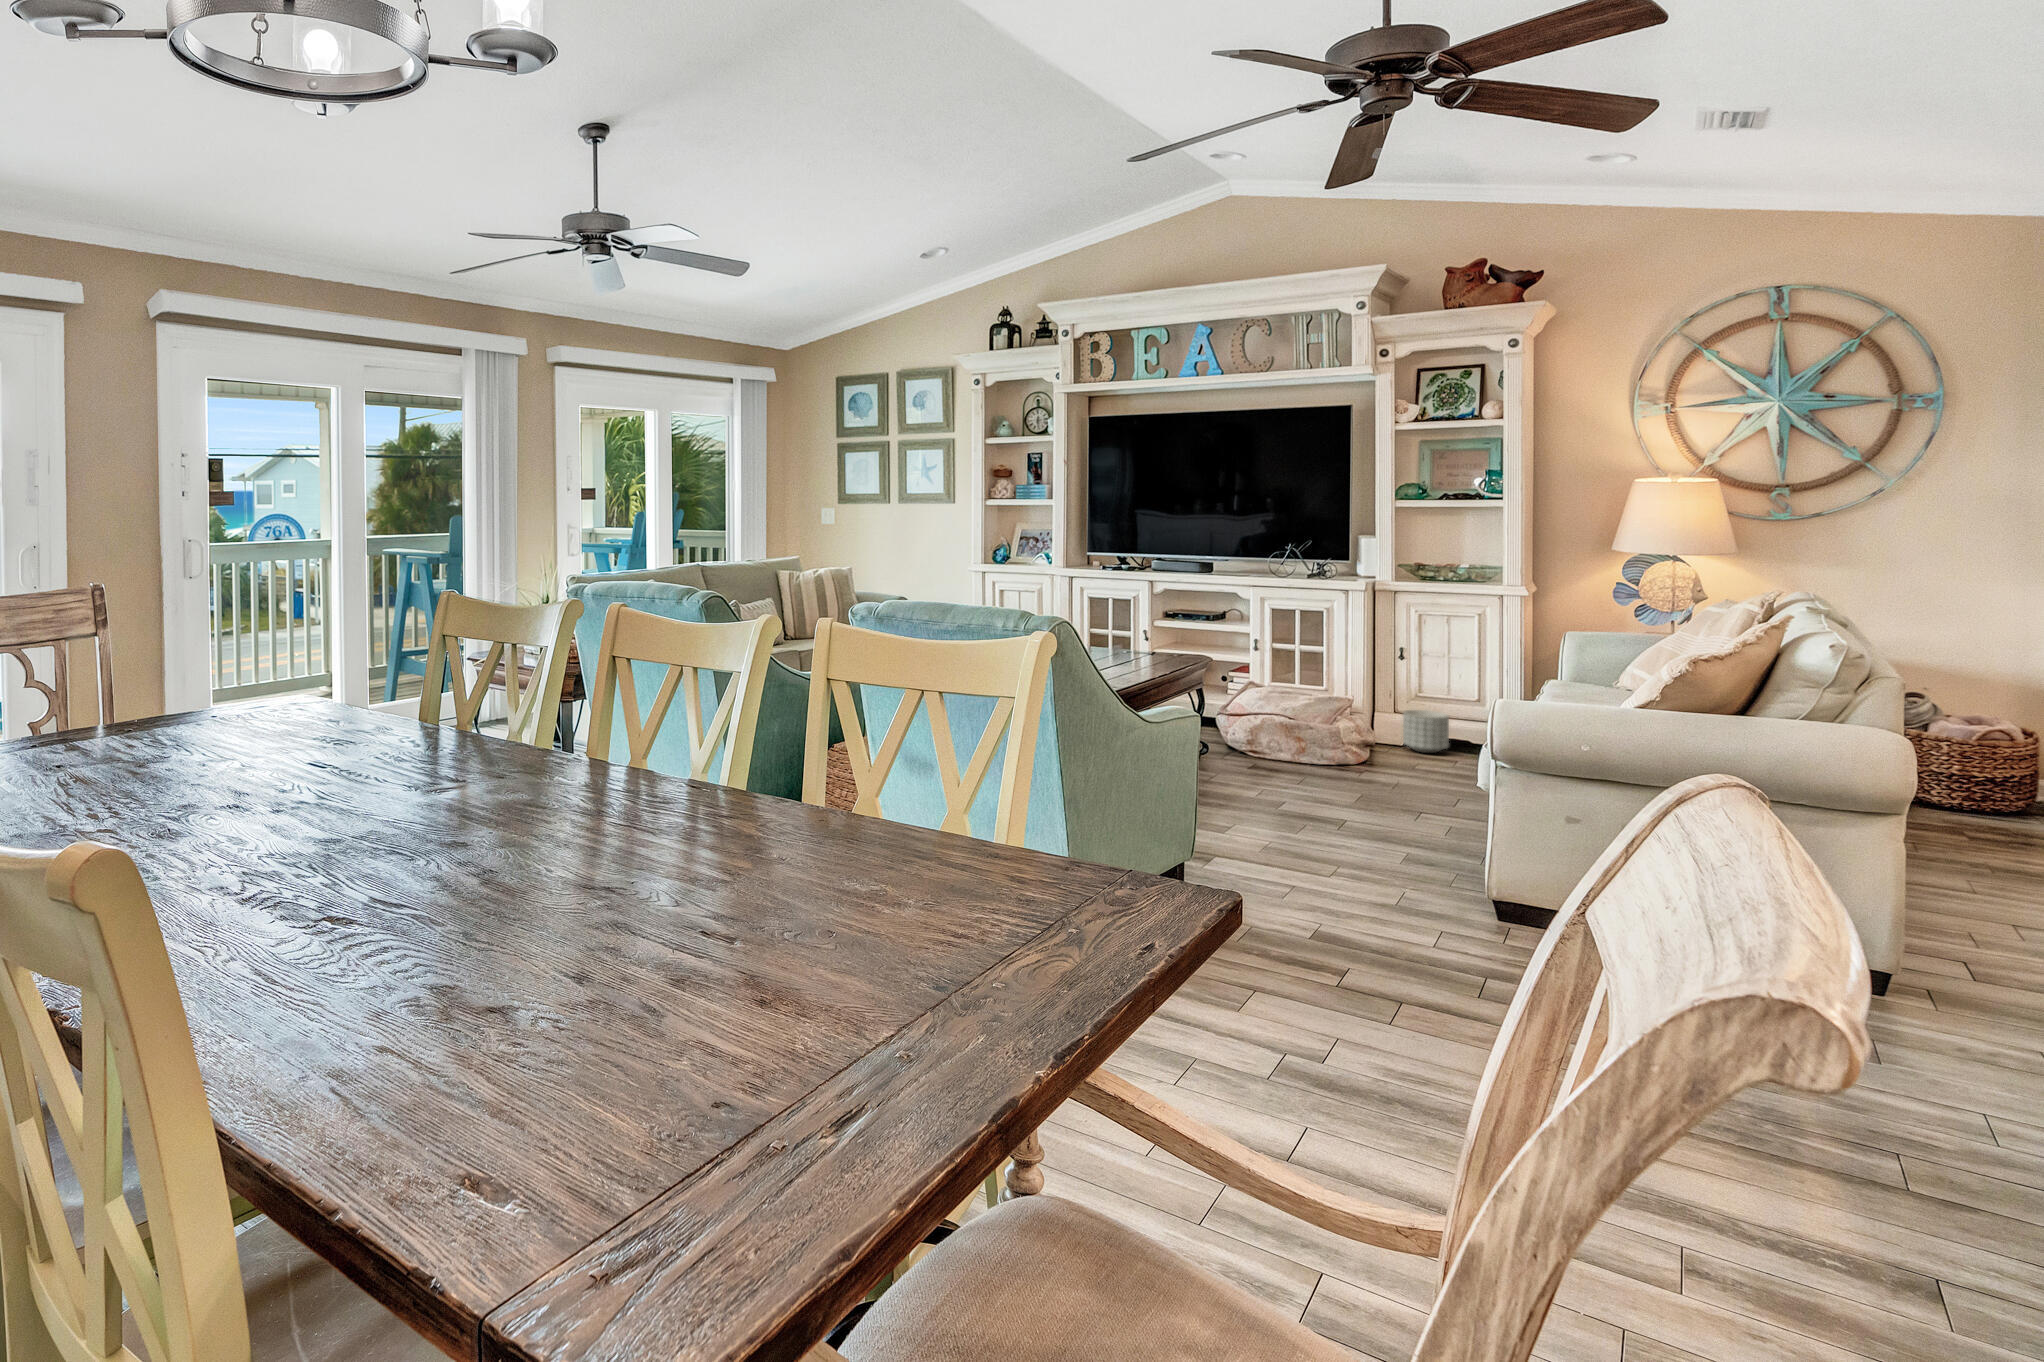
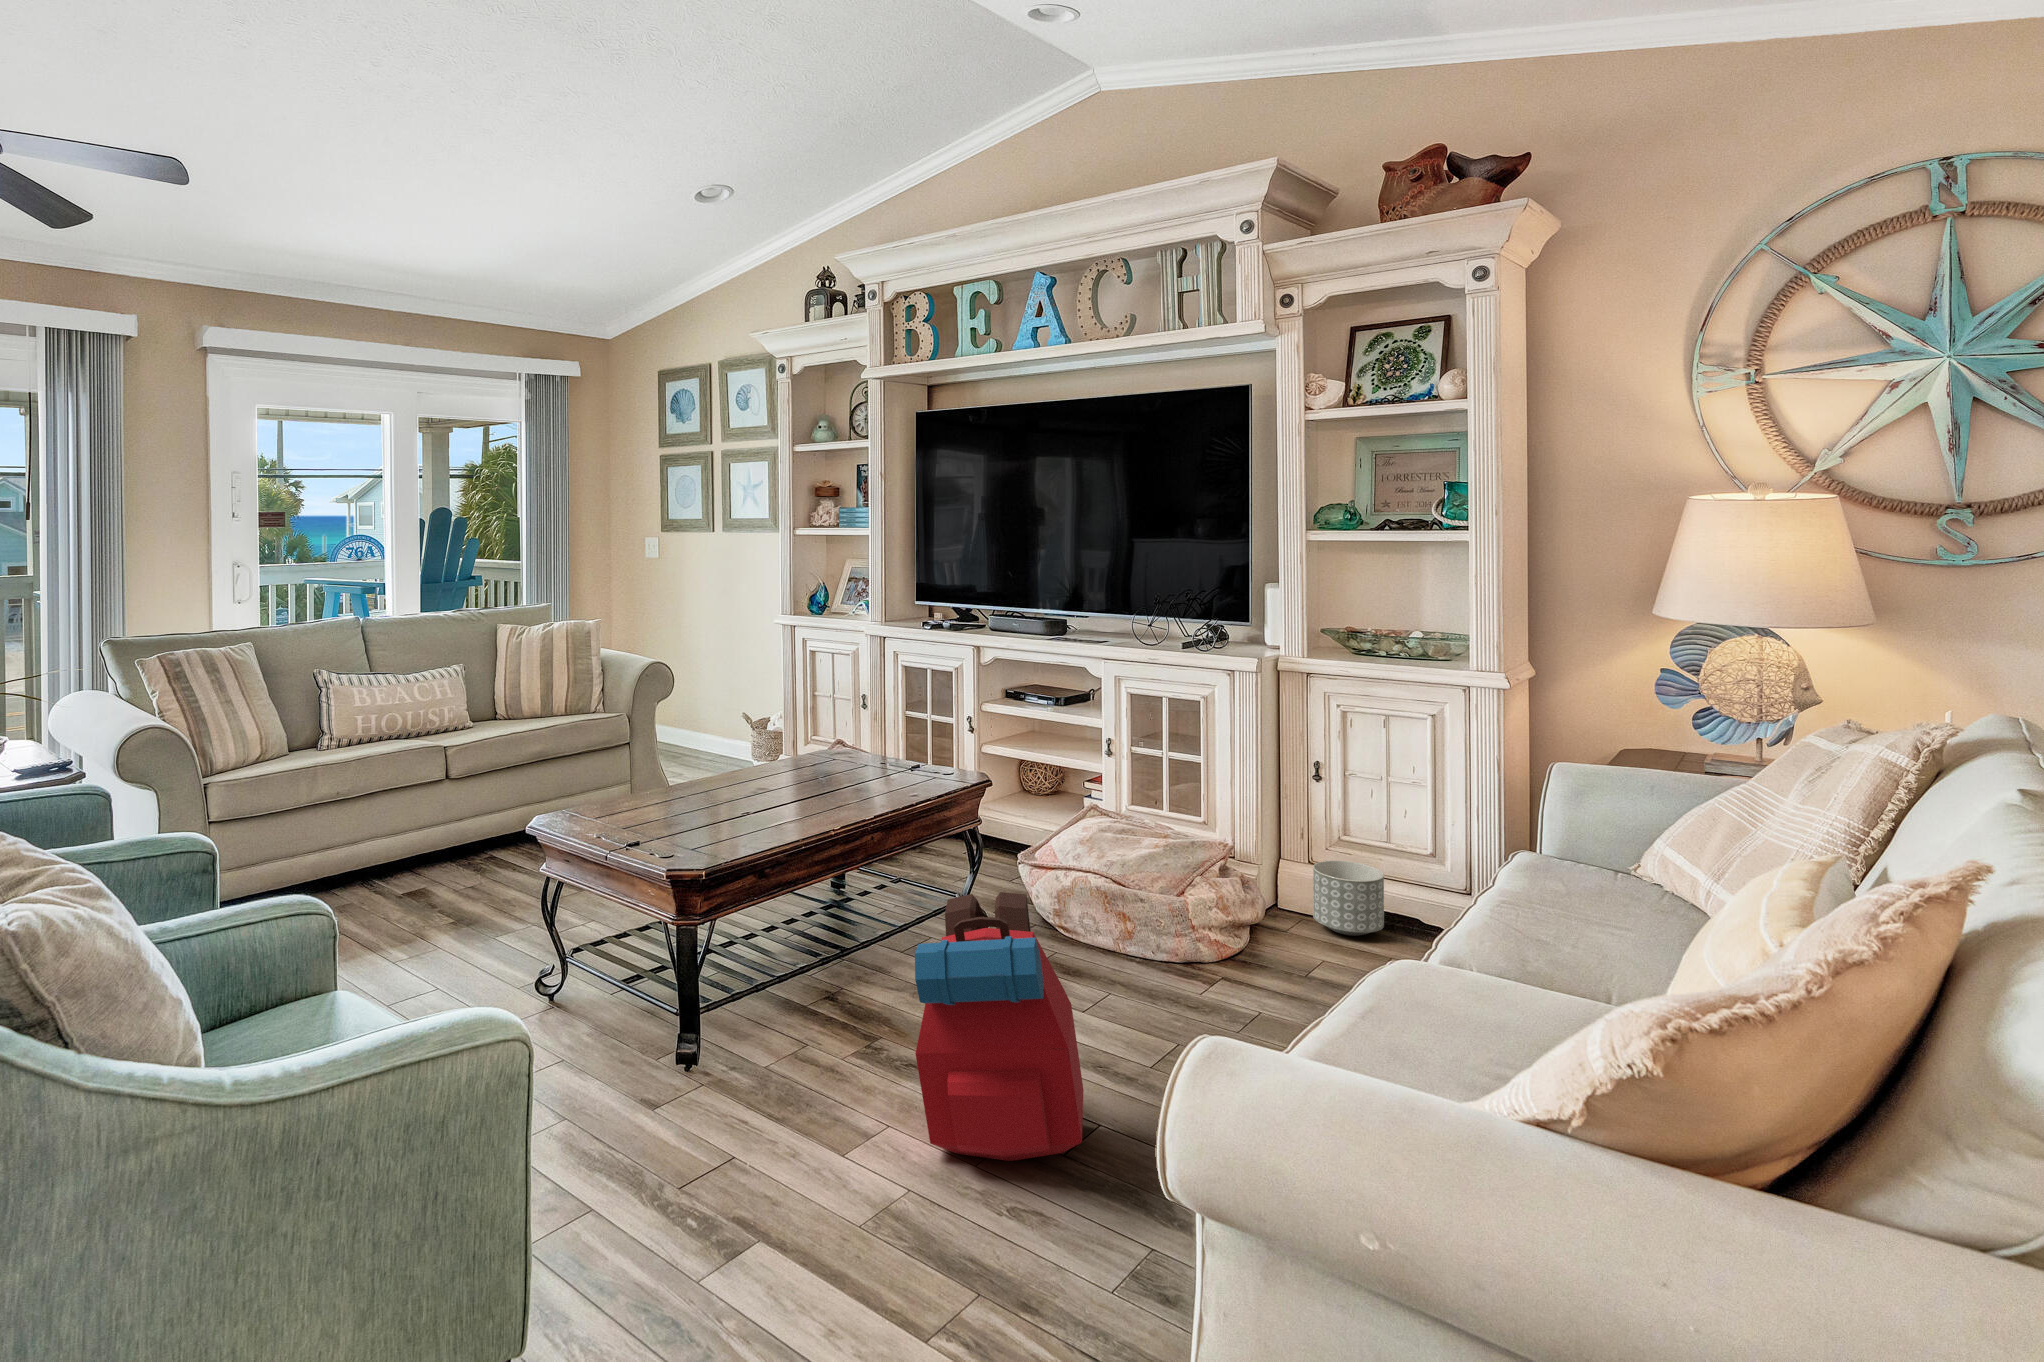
backpack: none [1252,697,1358,832] -> present [915,892,1084,1161]

